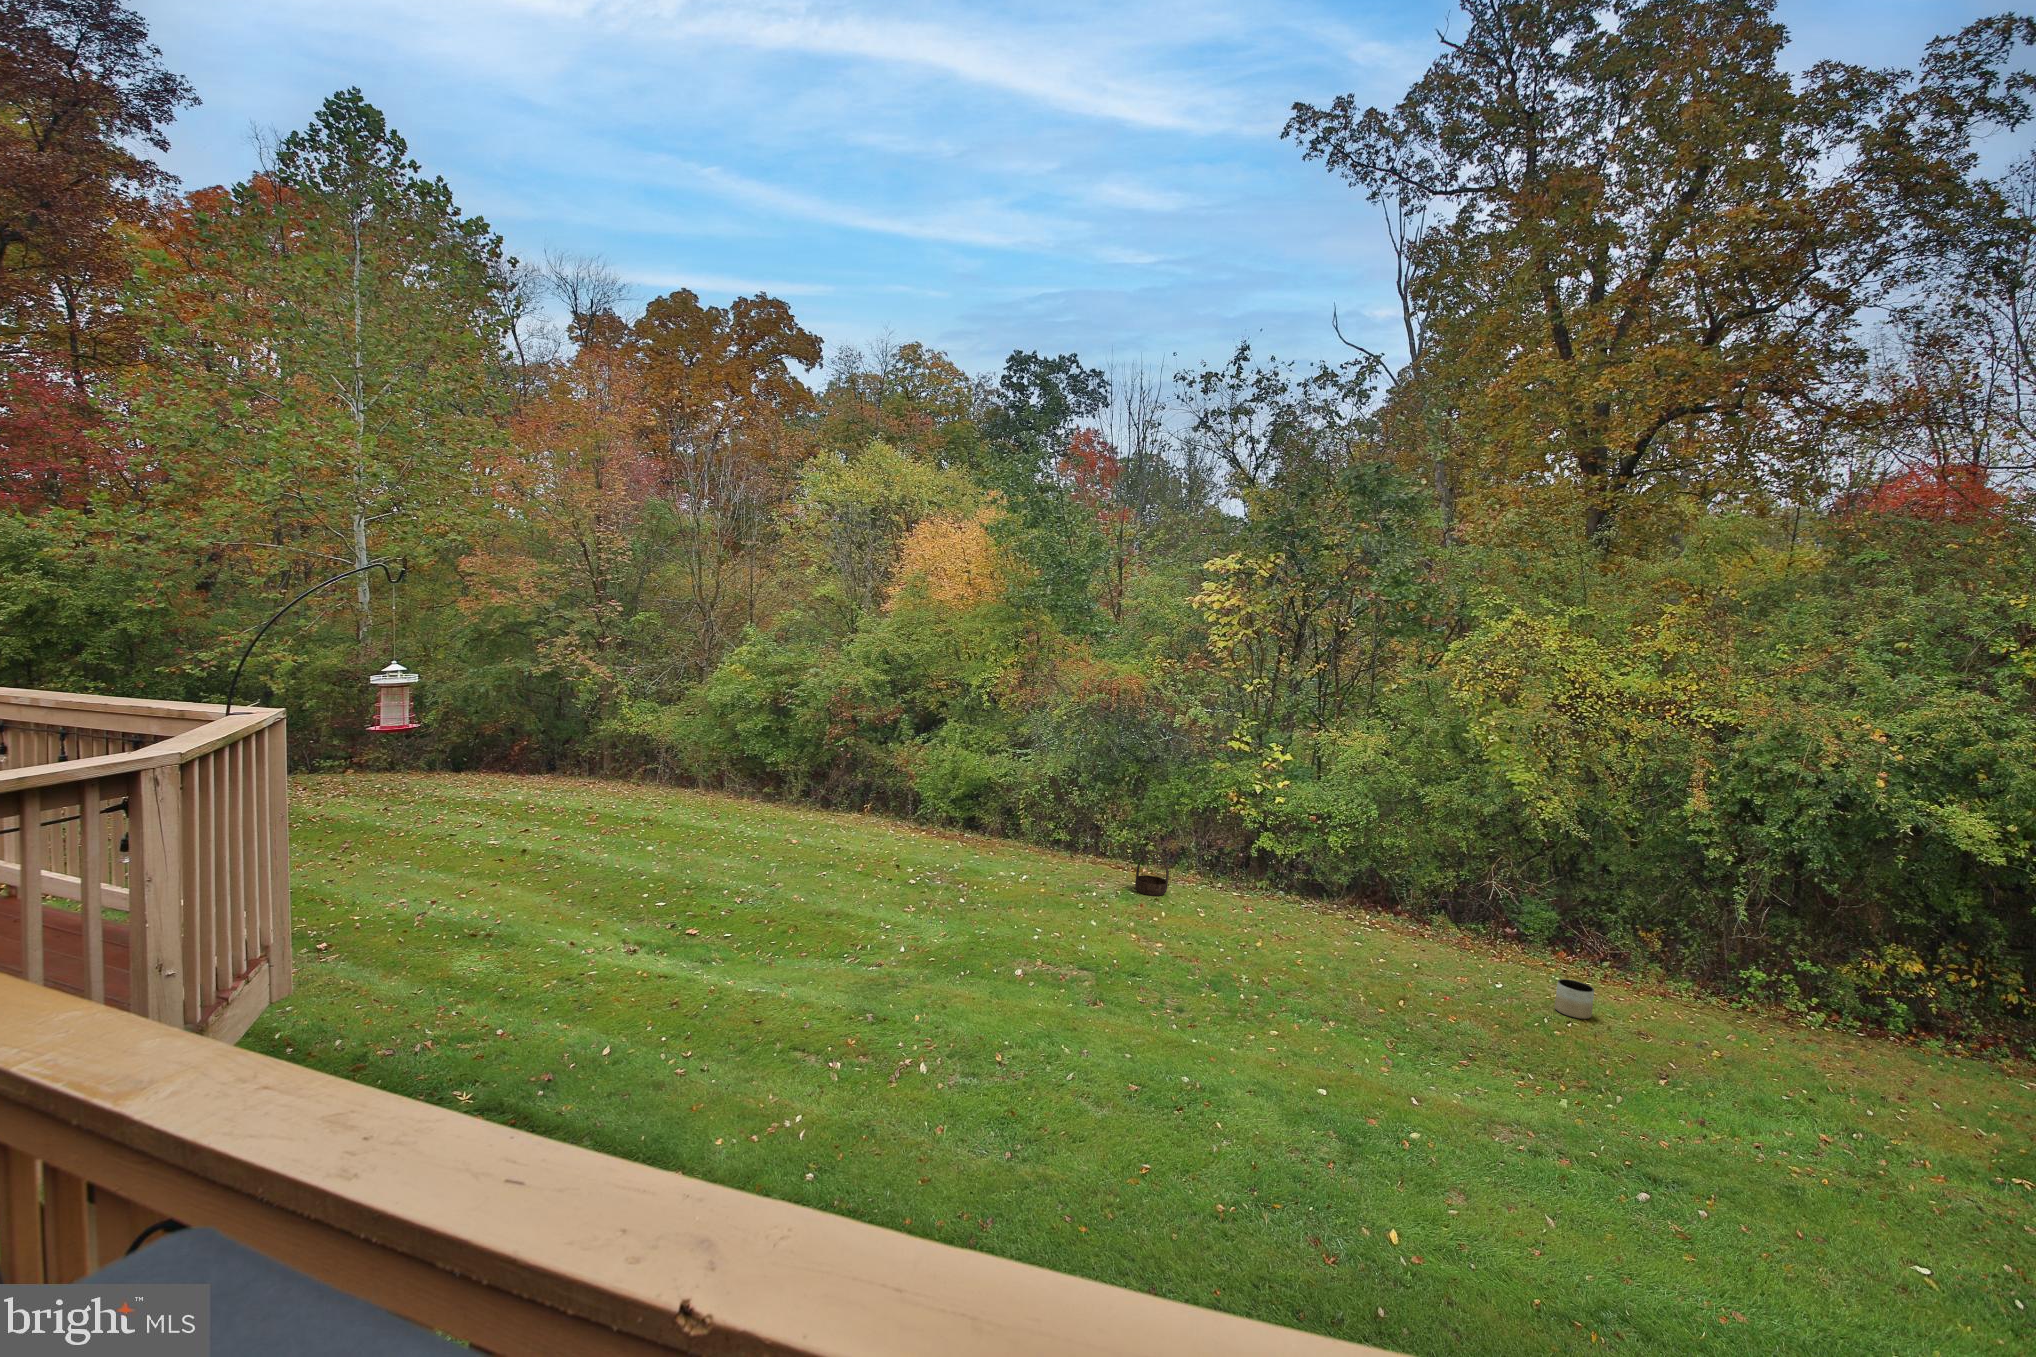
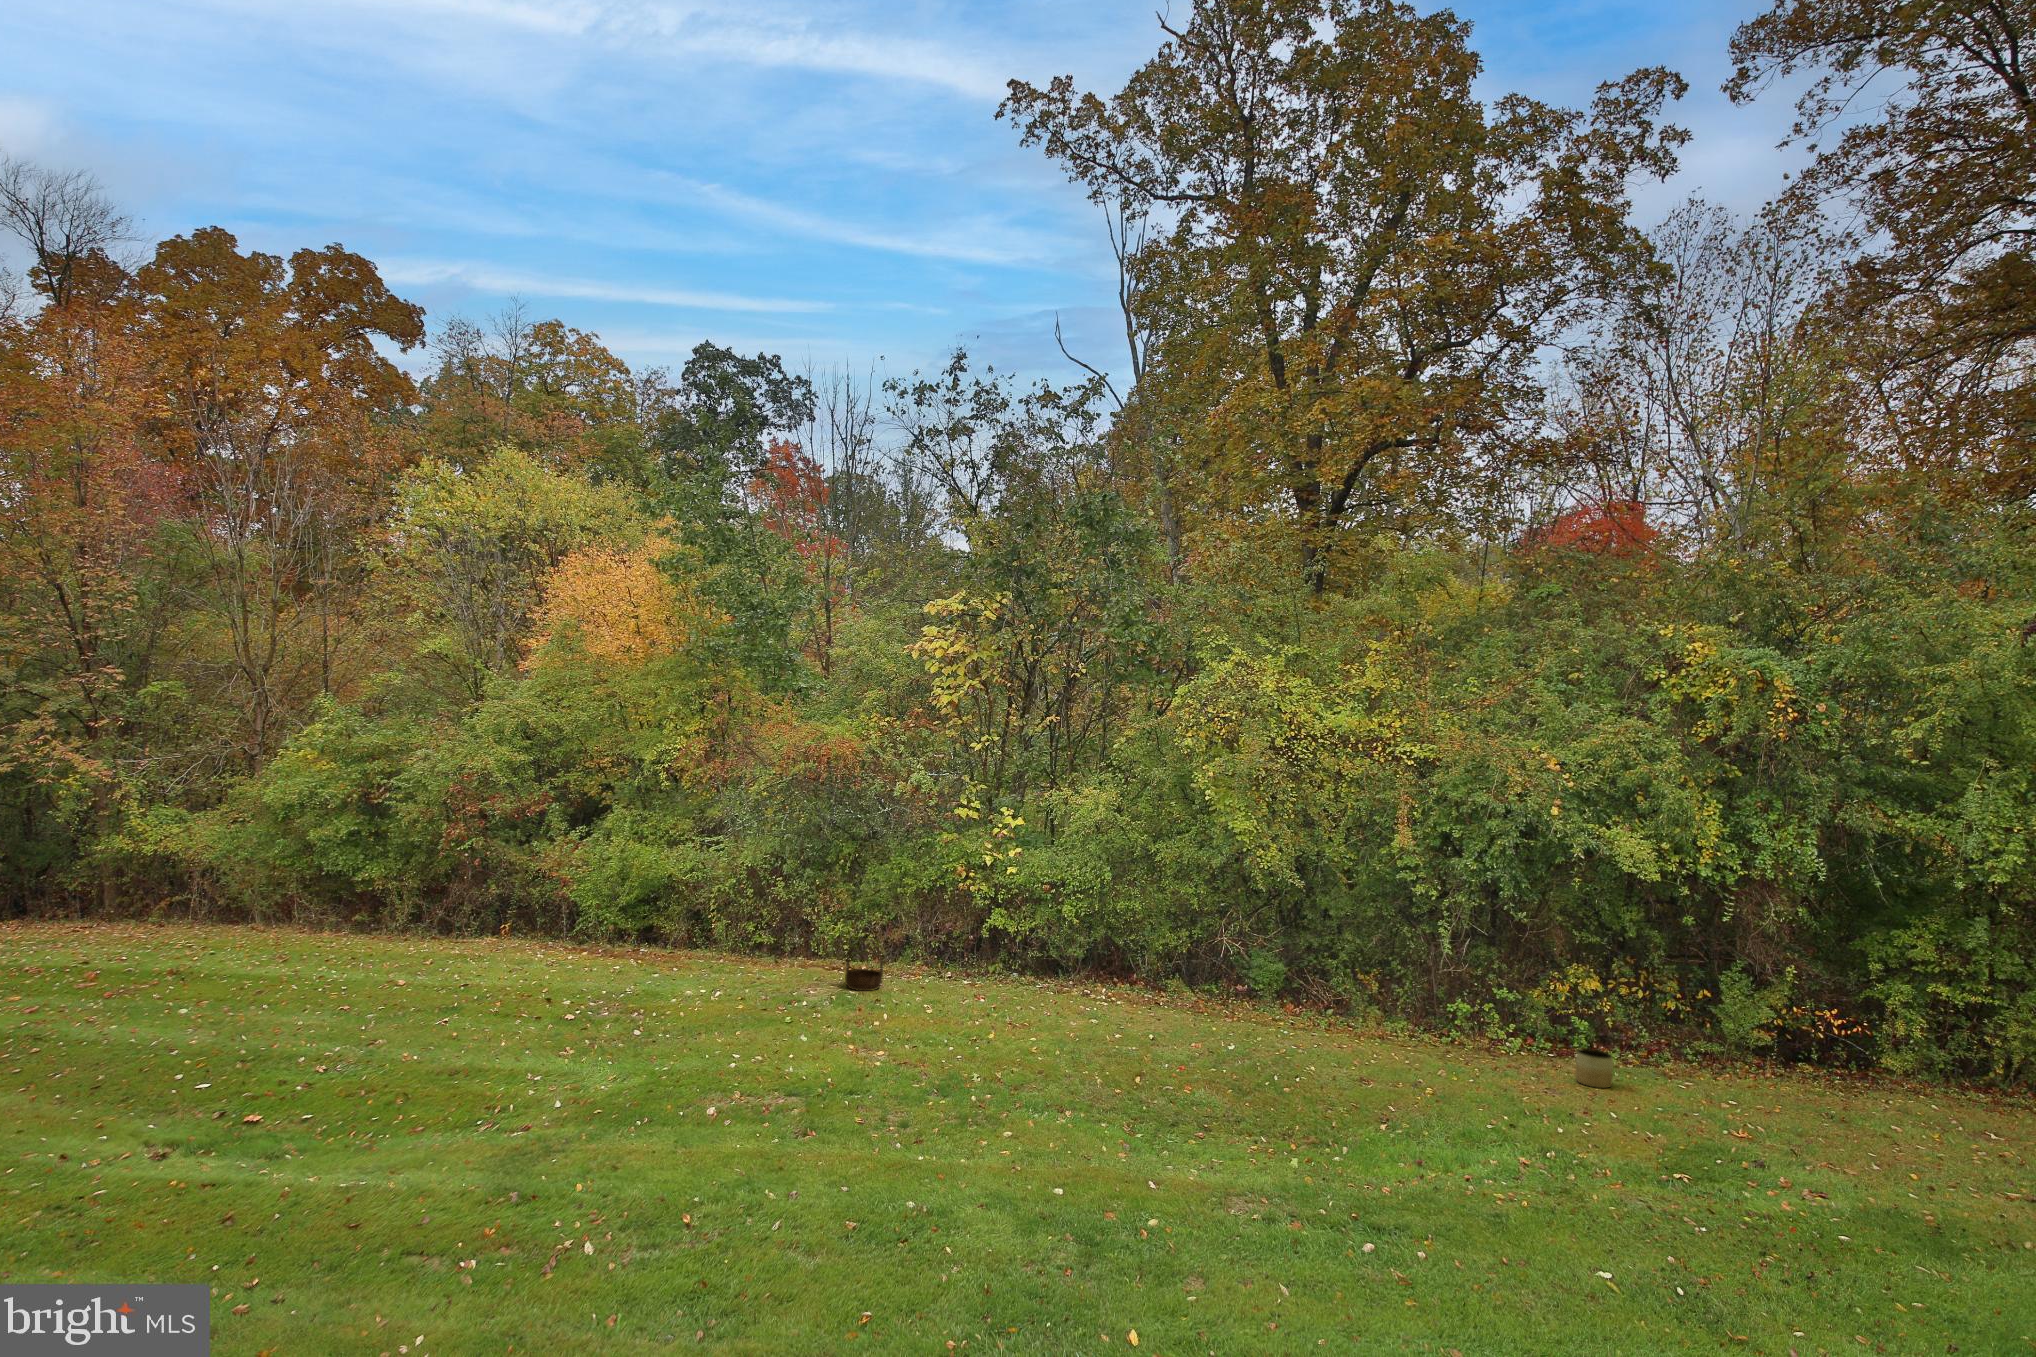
planter: present [1555,979,1594,1019] -> present [1576,1049,1613,1088]

